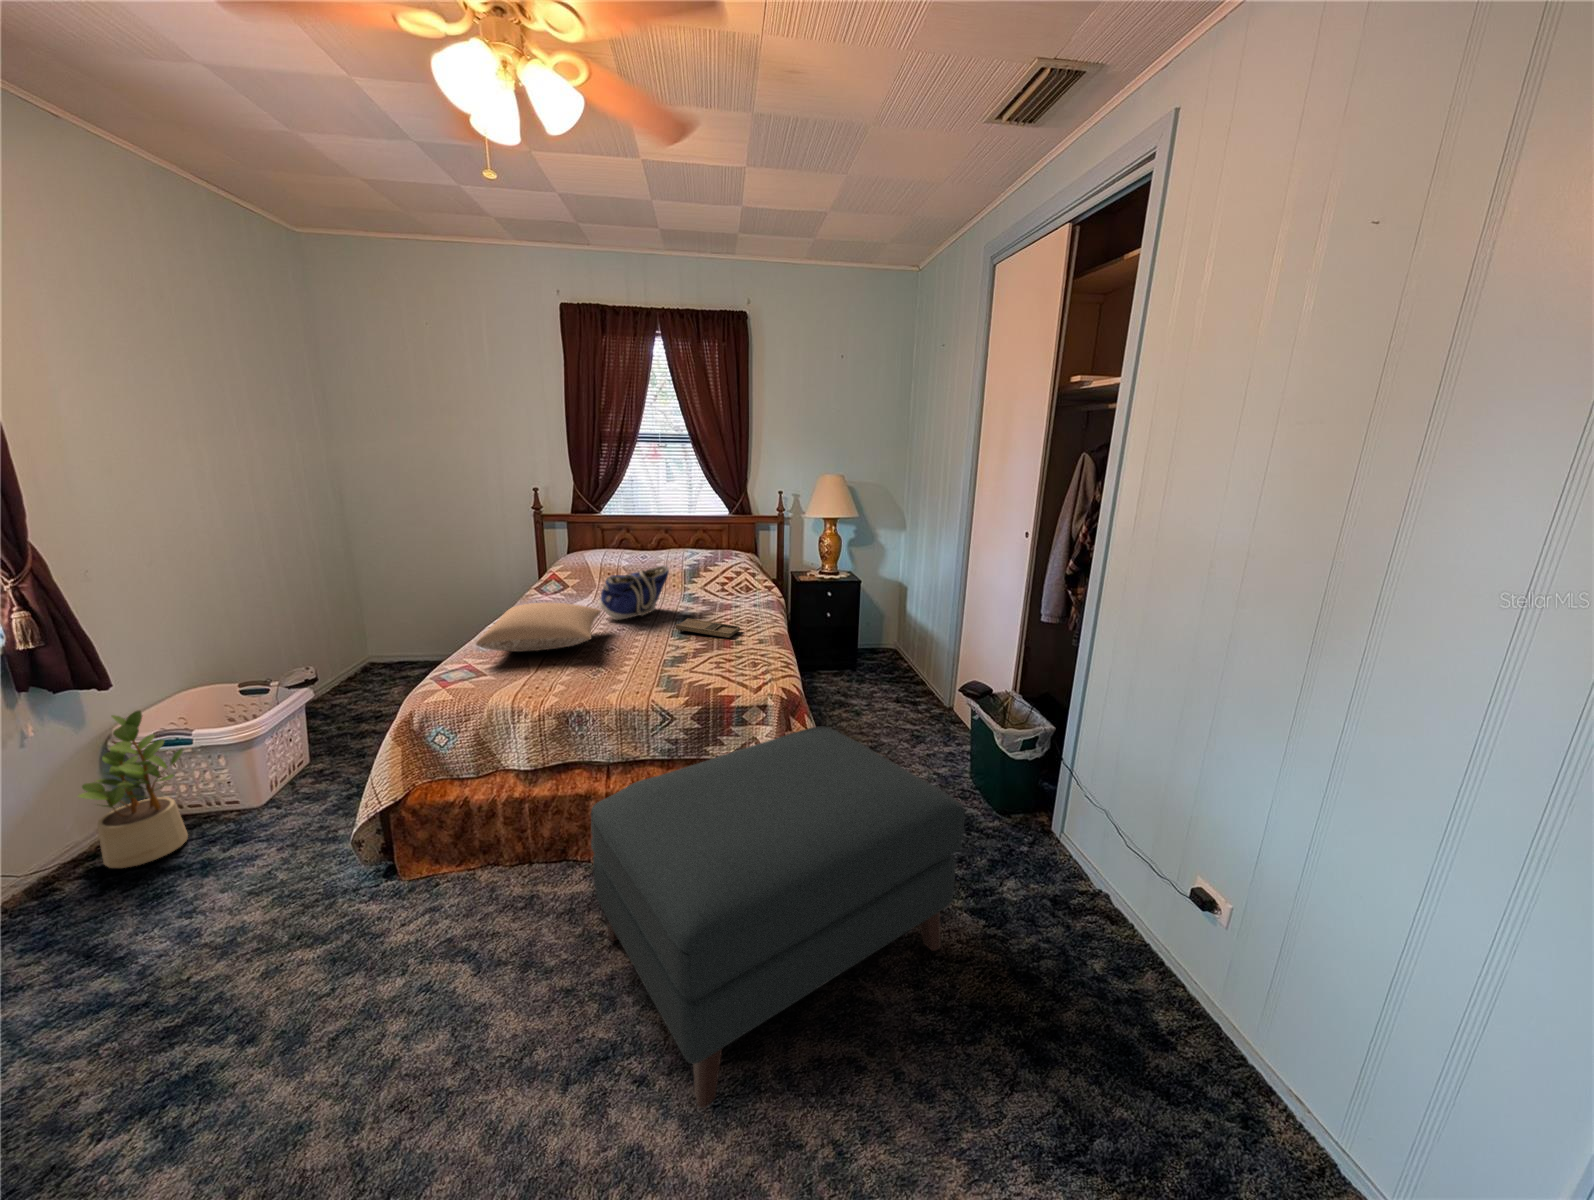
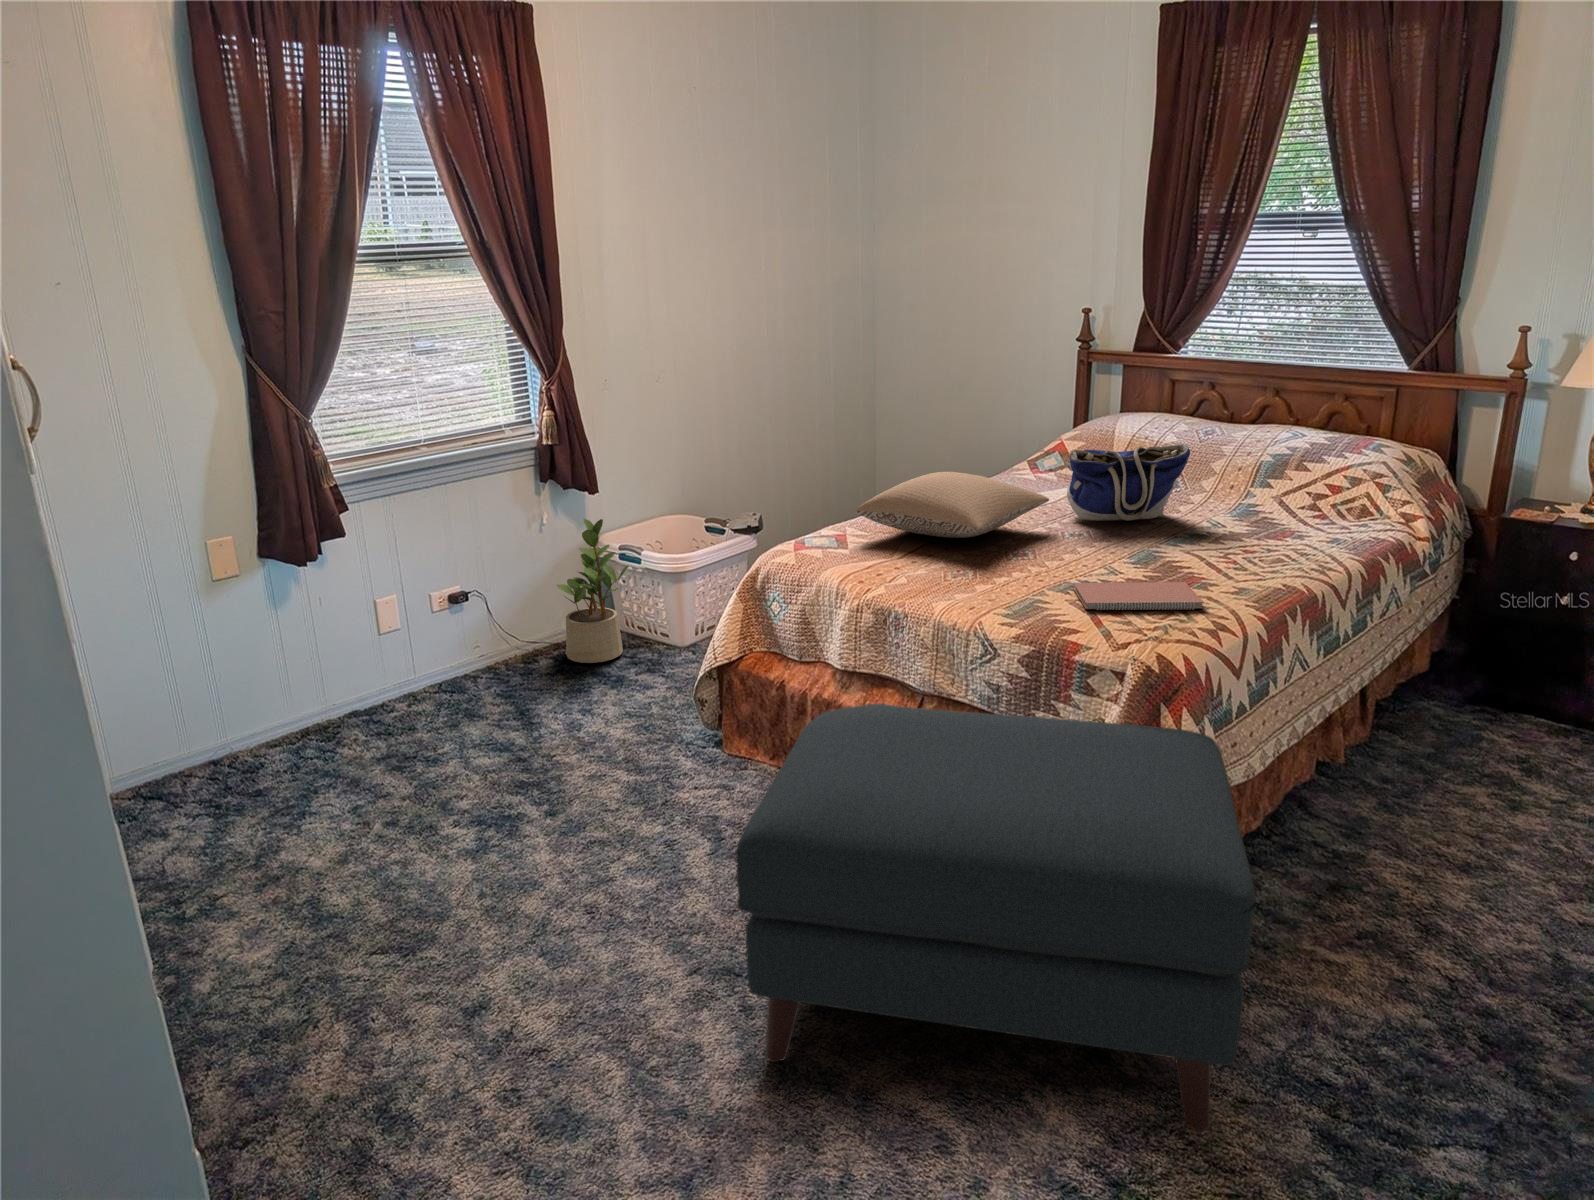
tray: present [676,618,740,638] -> none [1141,535,1244,576]
notebook: none [675,644,755,673] -> present [1073,582,1204,610]

